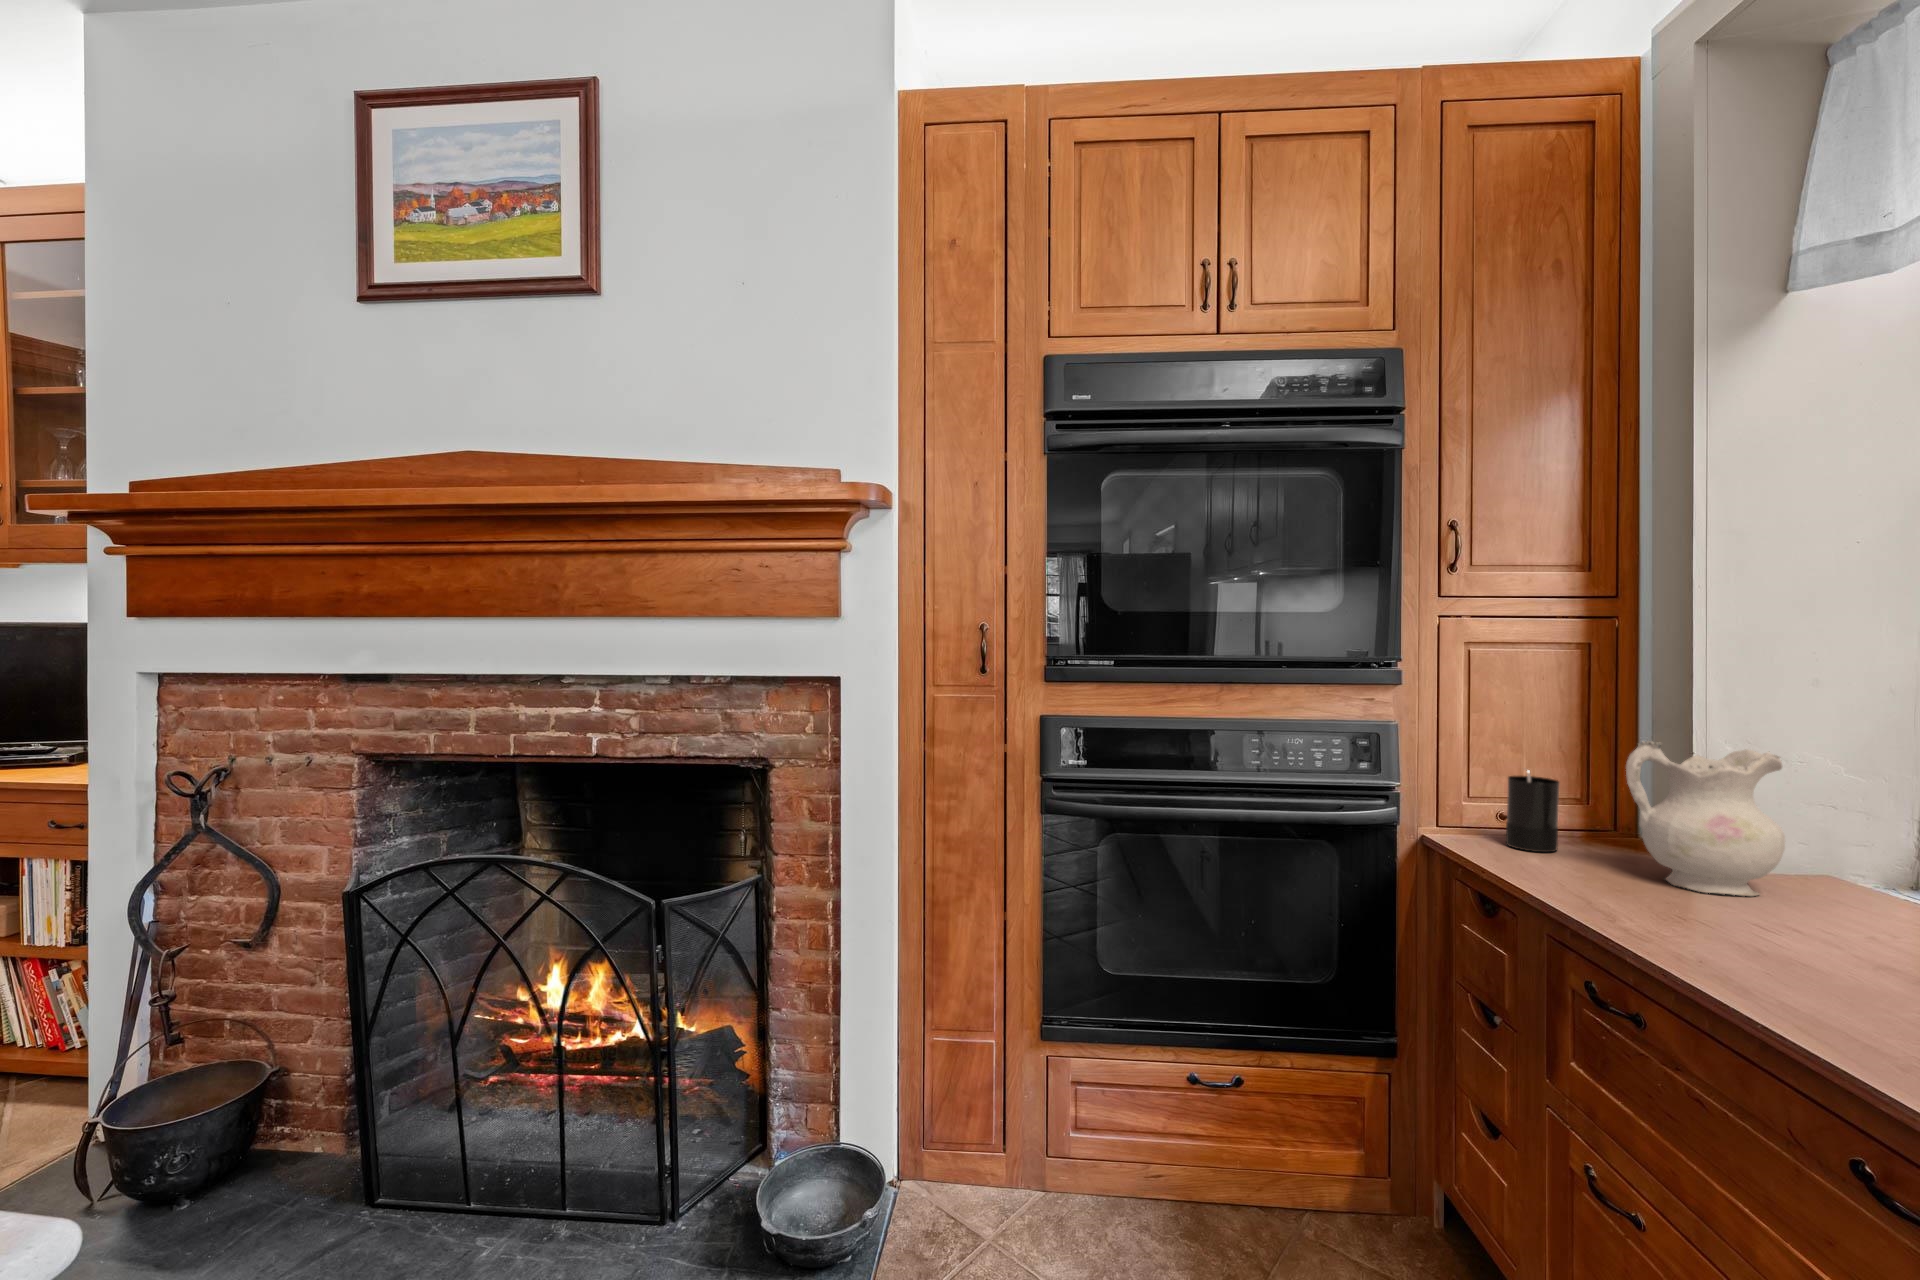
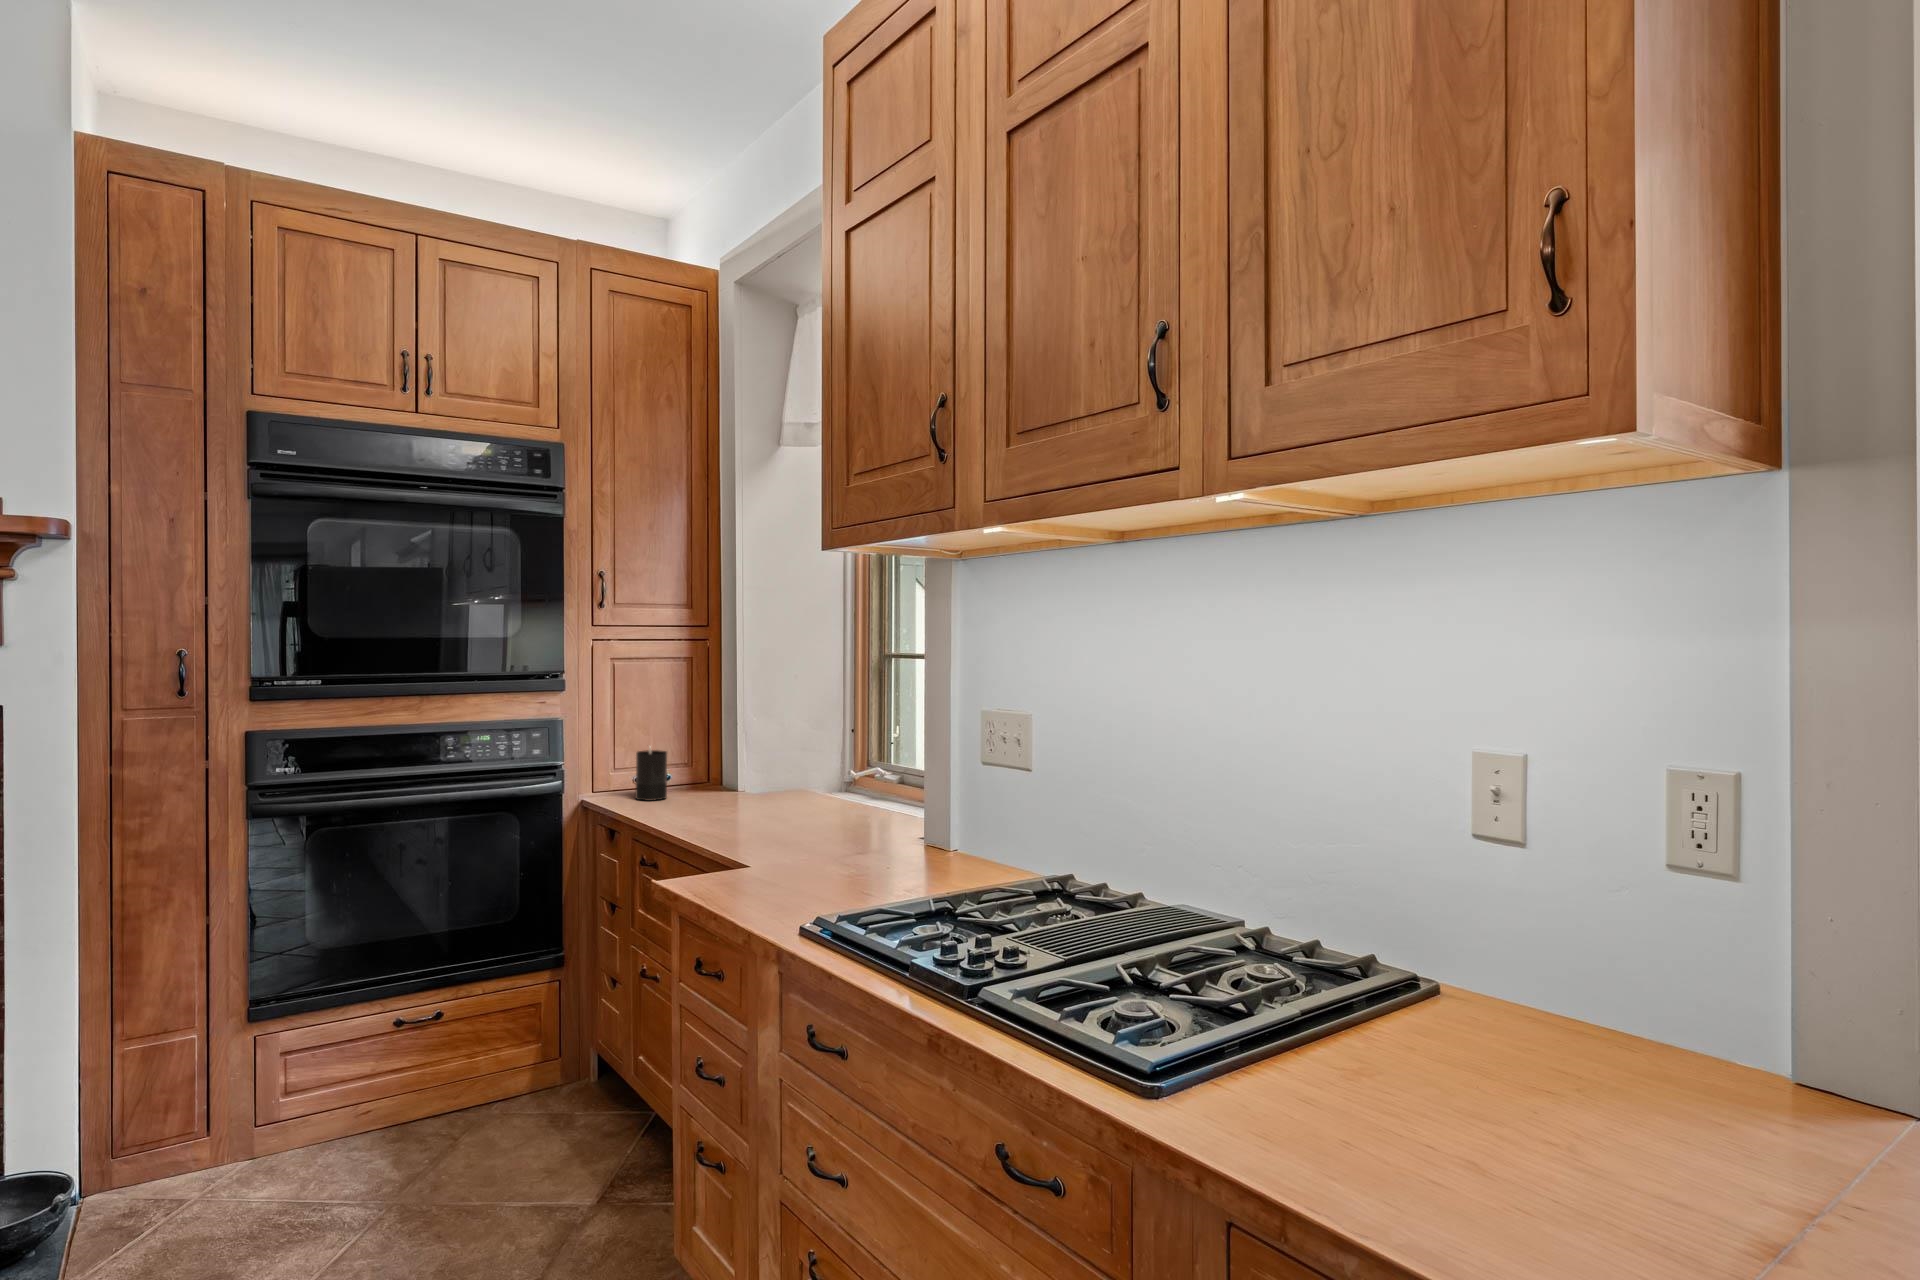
ceramic pitcher: present [1626,741,1785,896] -> none [696,720,774,809]

